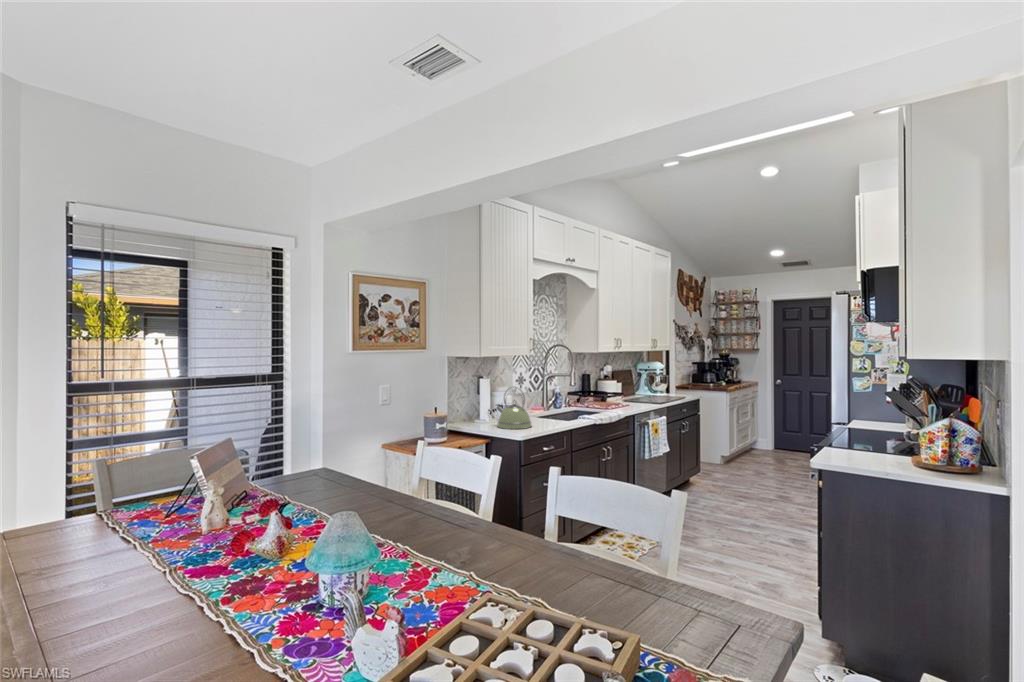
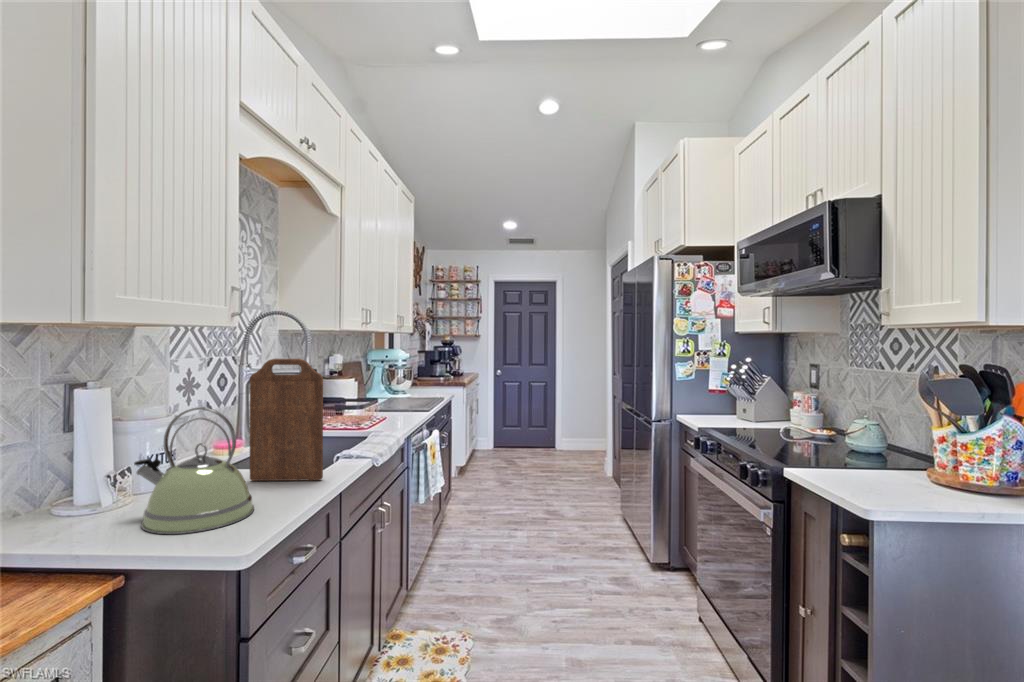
cutting board: none [536,369,563,423] -> present [250,359,323,481]

